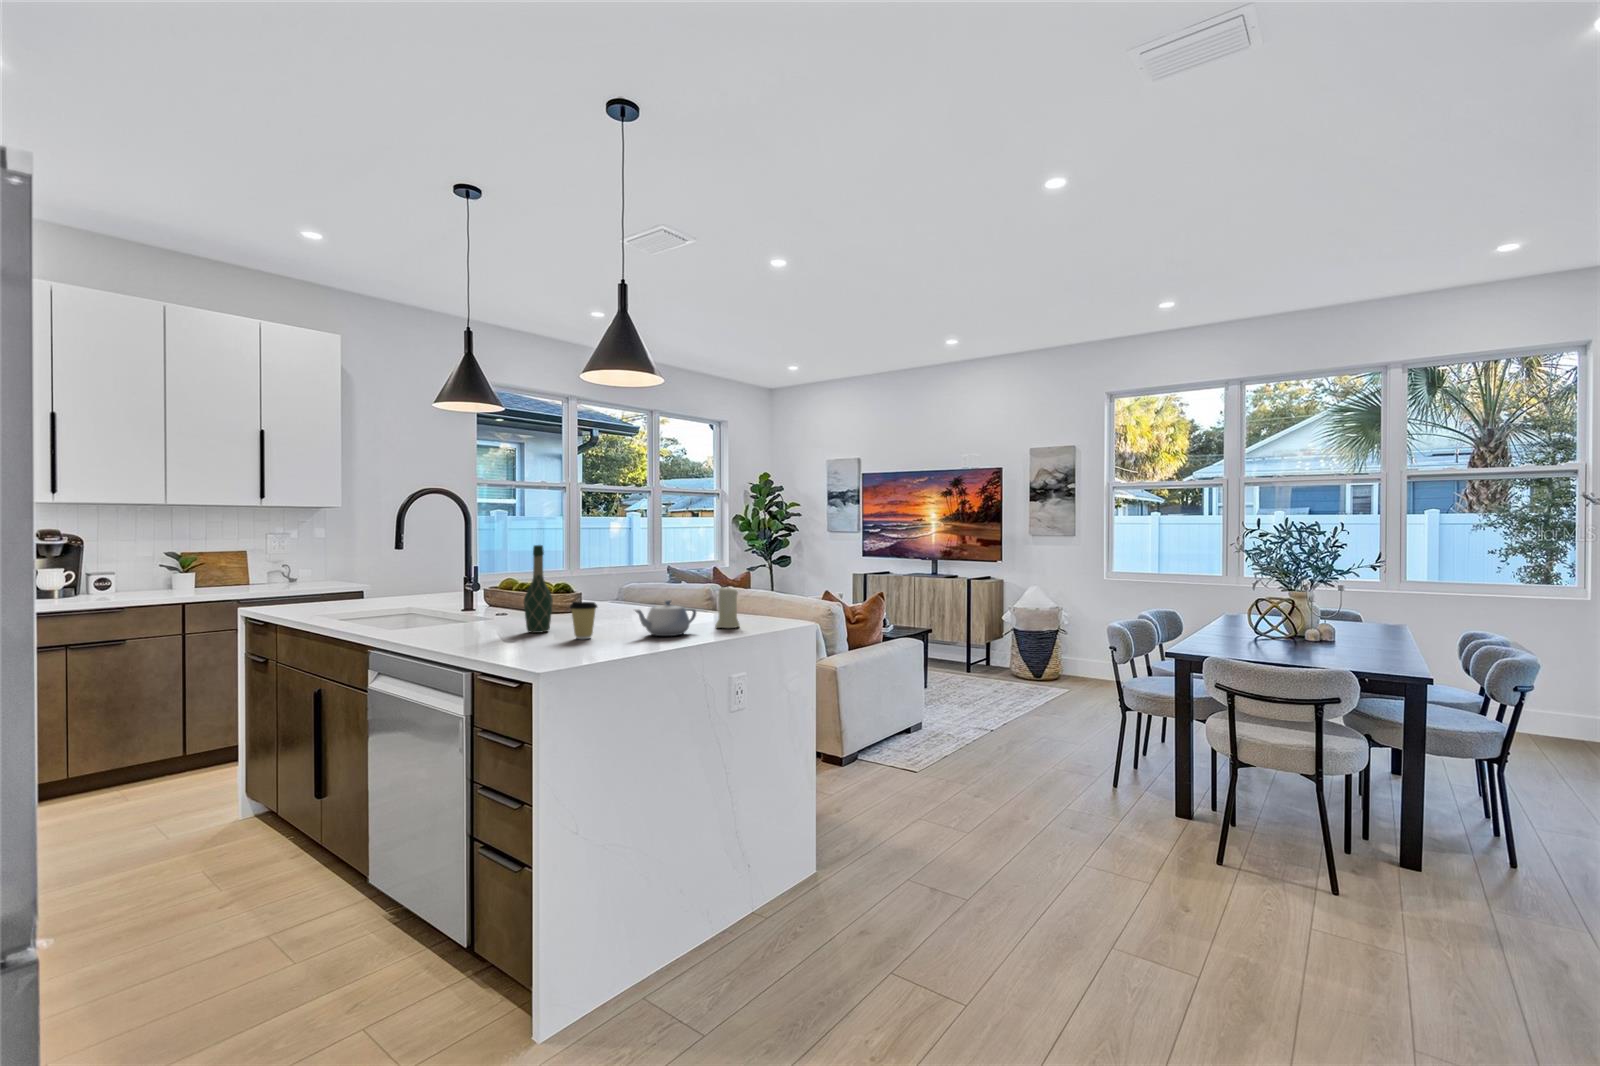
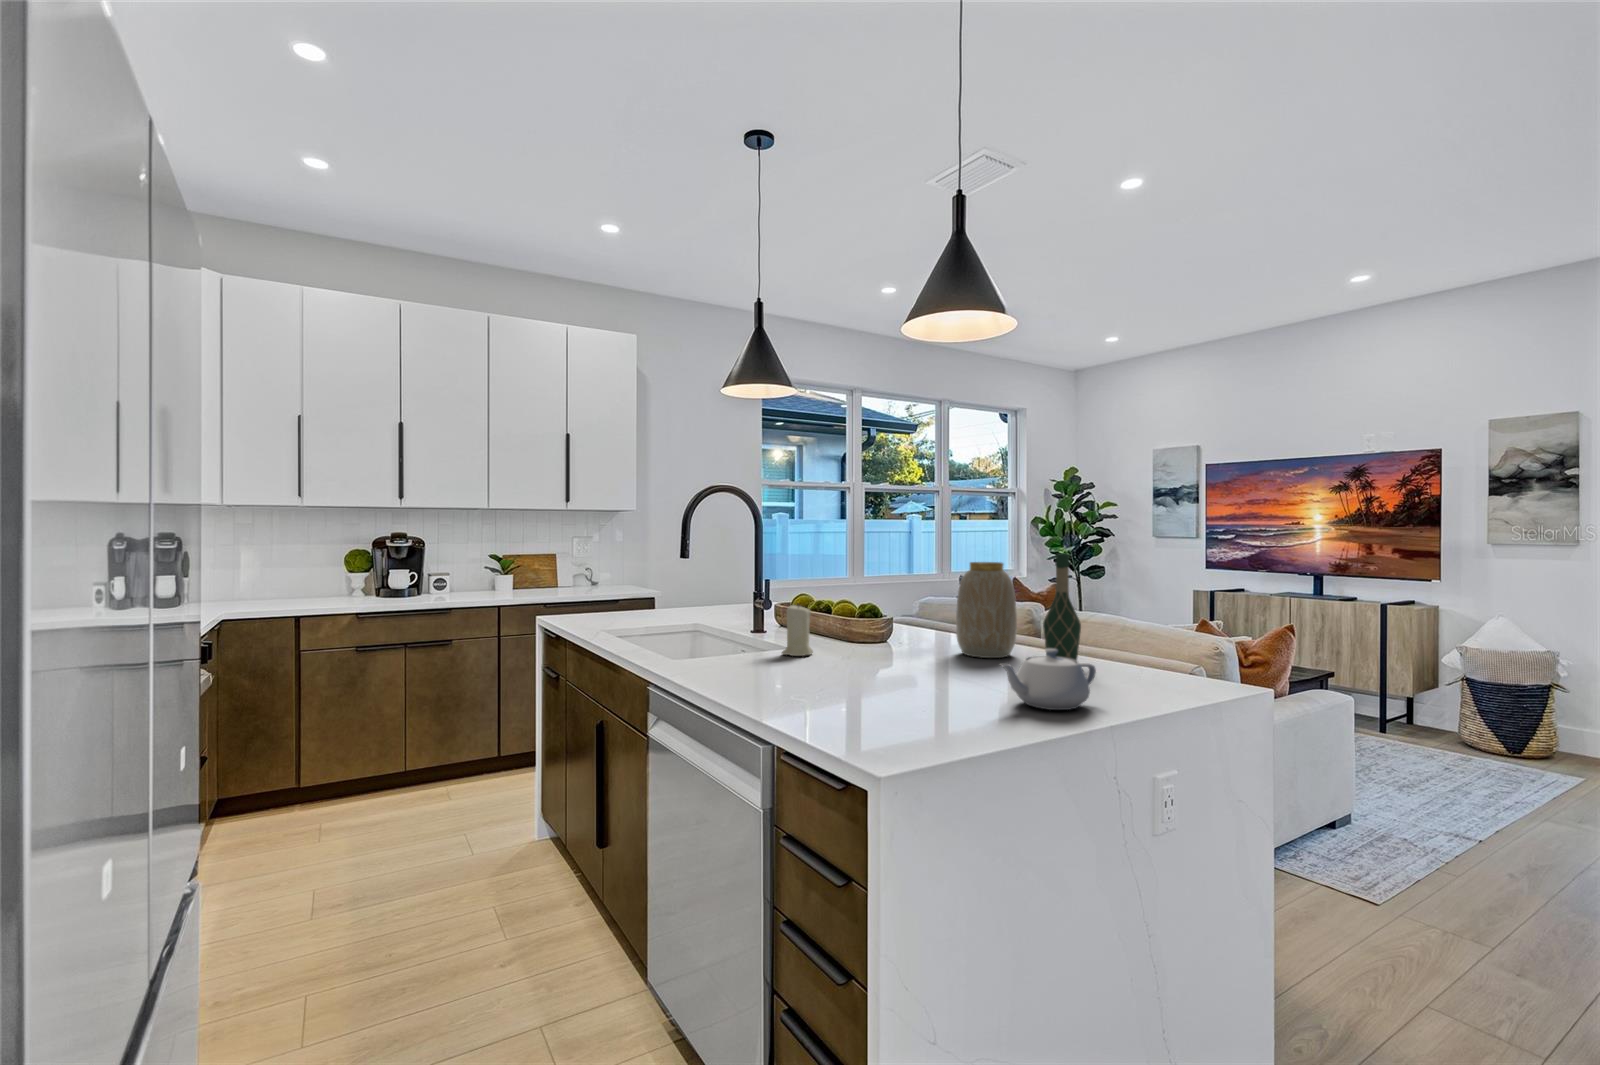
wine bottle: present [524,545,553,633] -> present [1043,553,1081,660]
vase: none [625,549,667,616] -> present [956,562,1017,658]
candle: present [715,587,739,628] -> present [782,605,813,656]
coffee cup: present [570,601,597,639] -> none [898,644,941,705]

